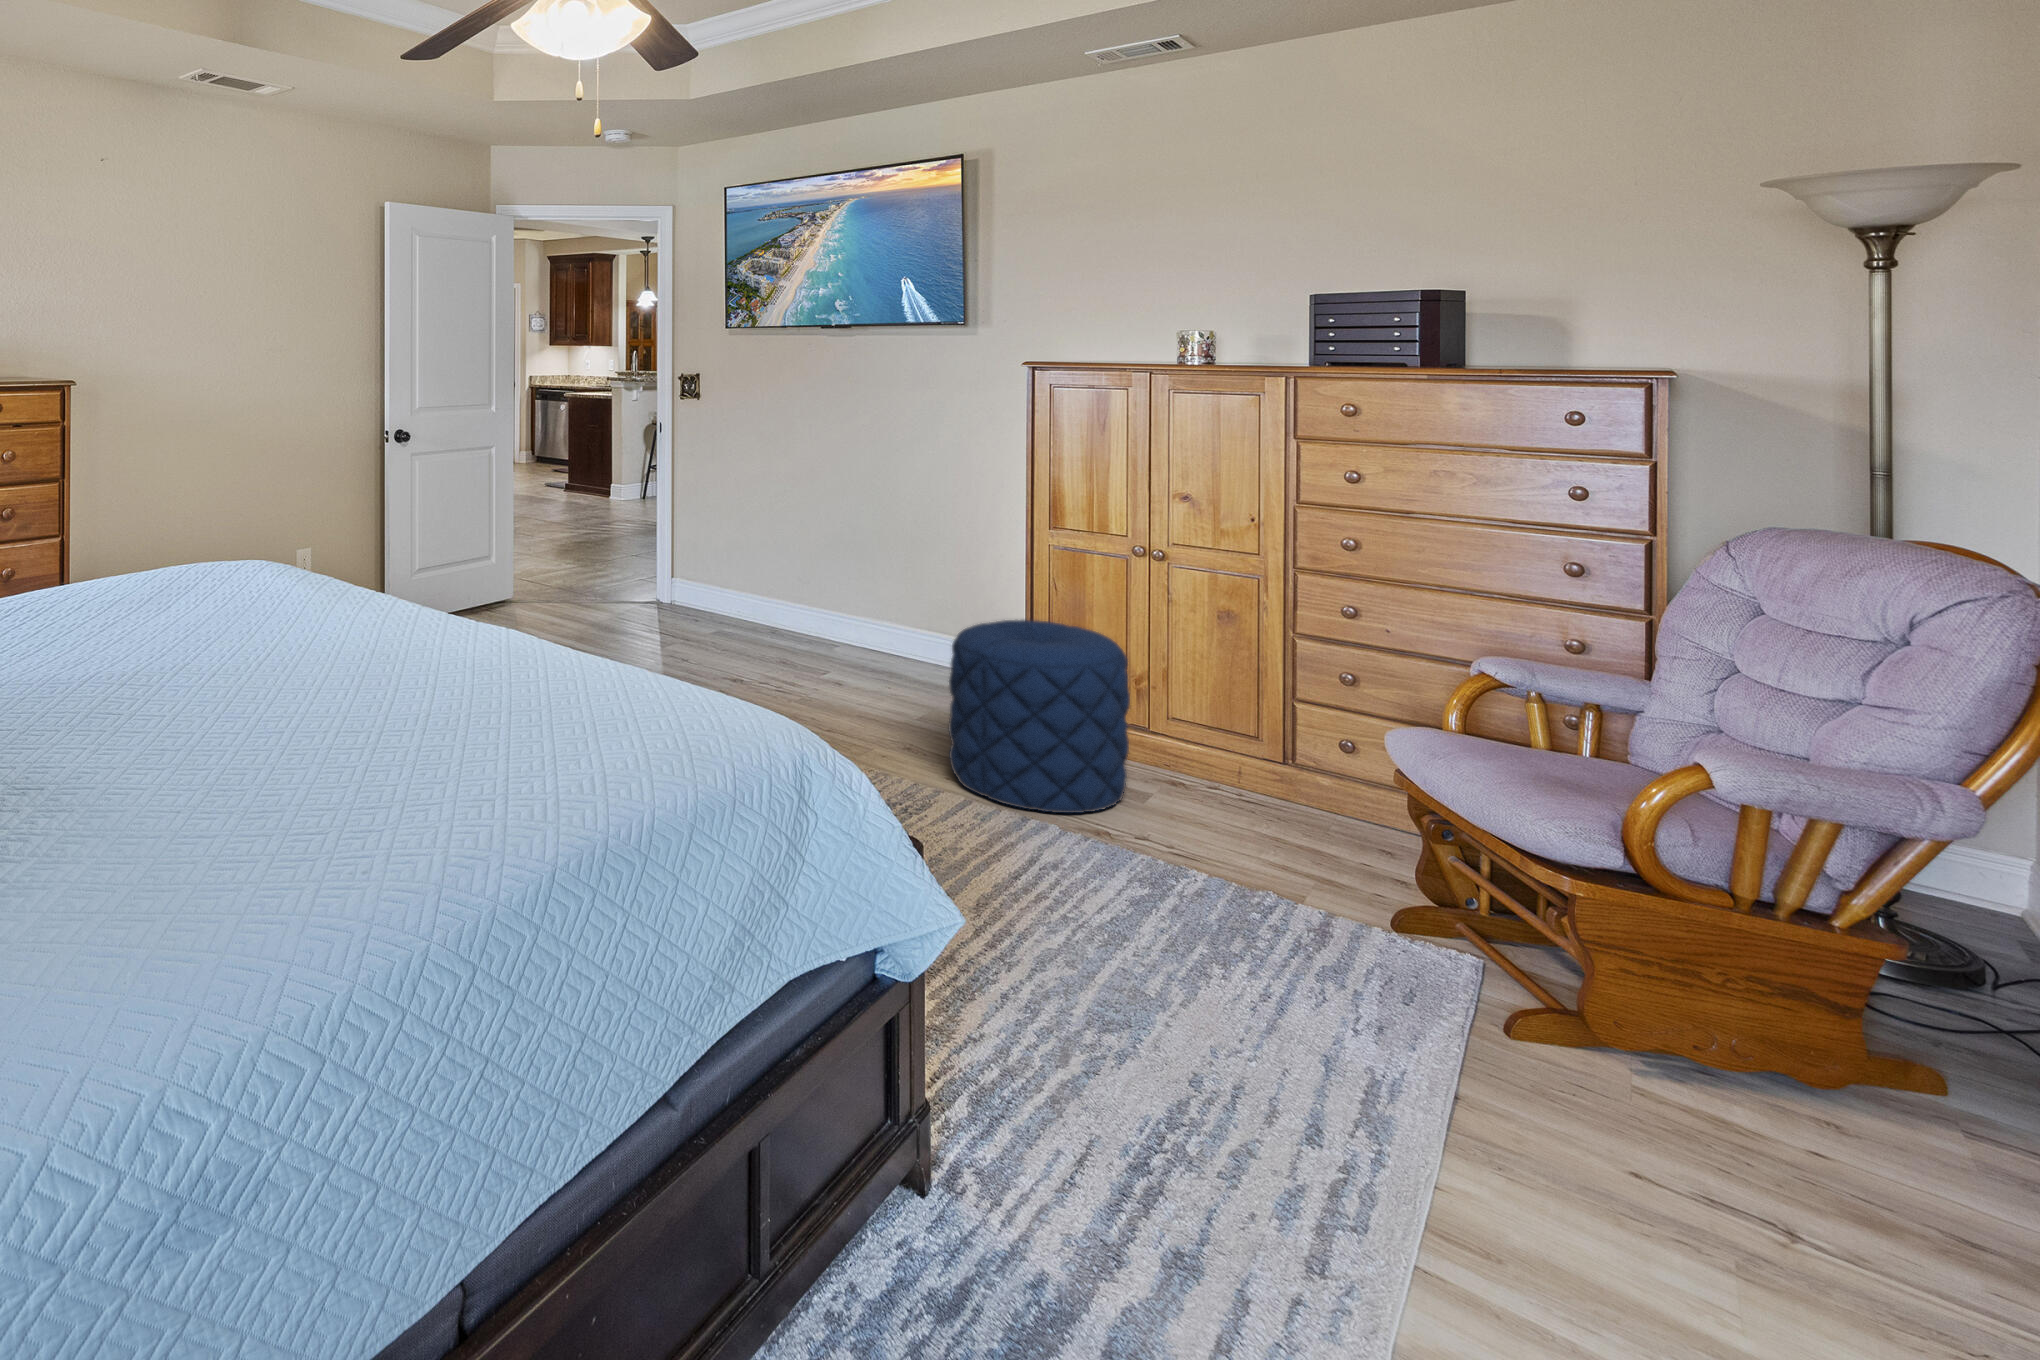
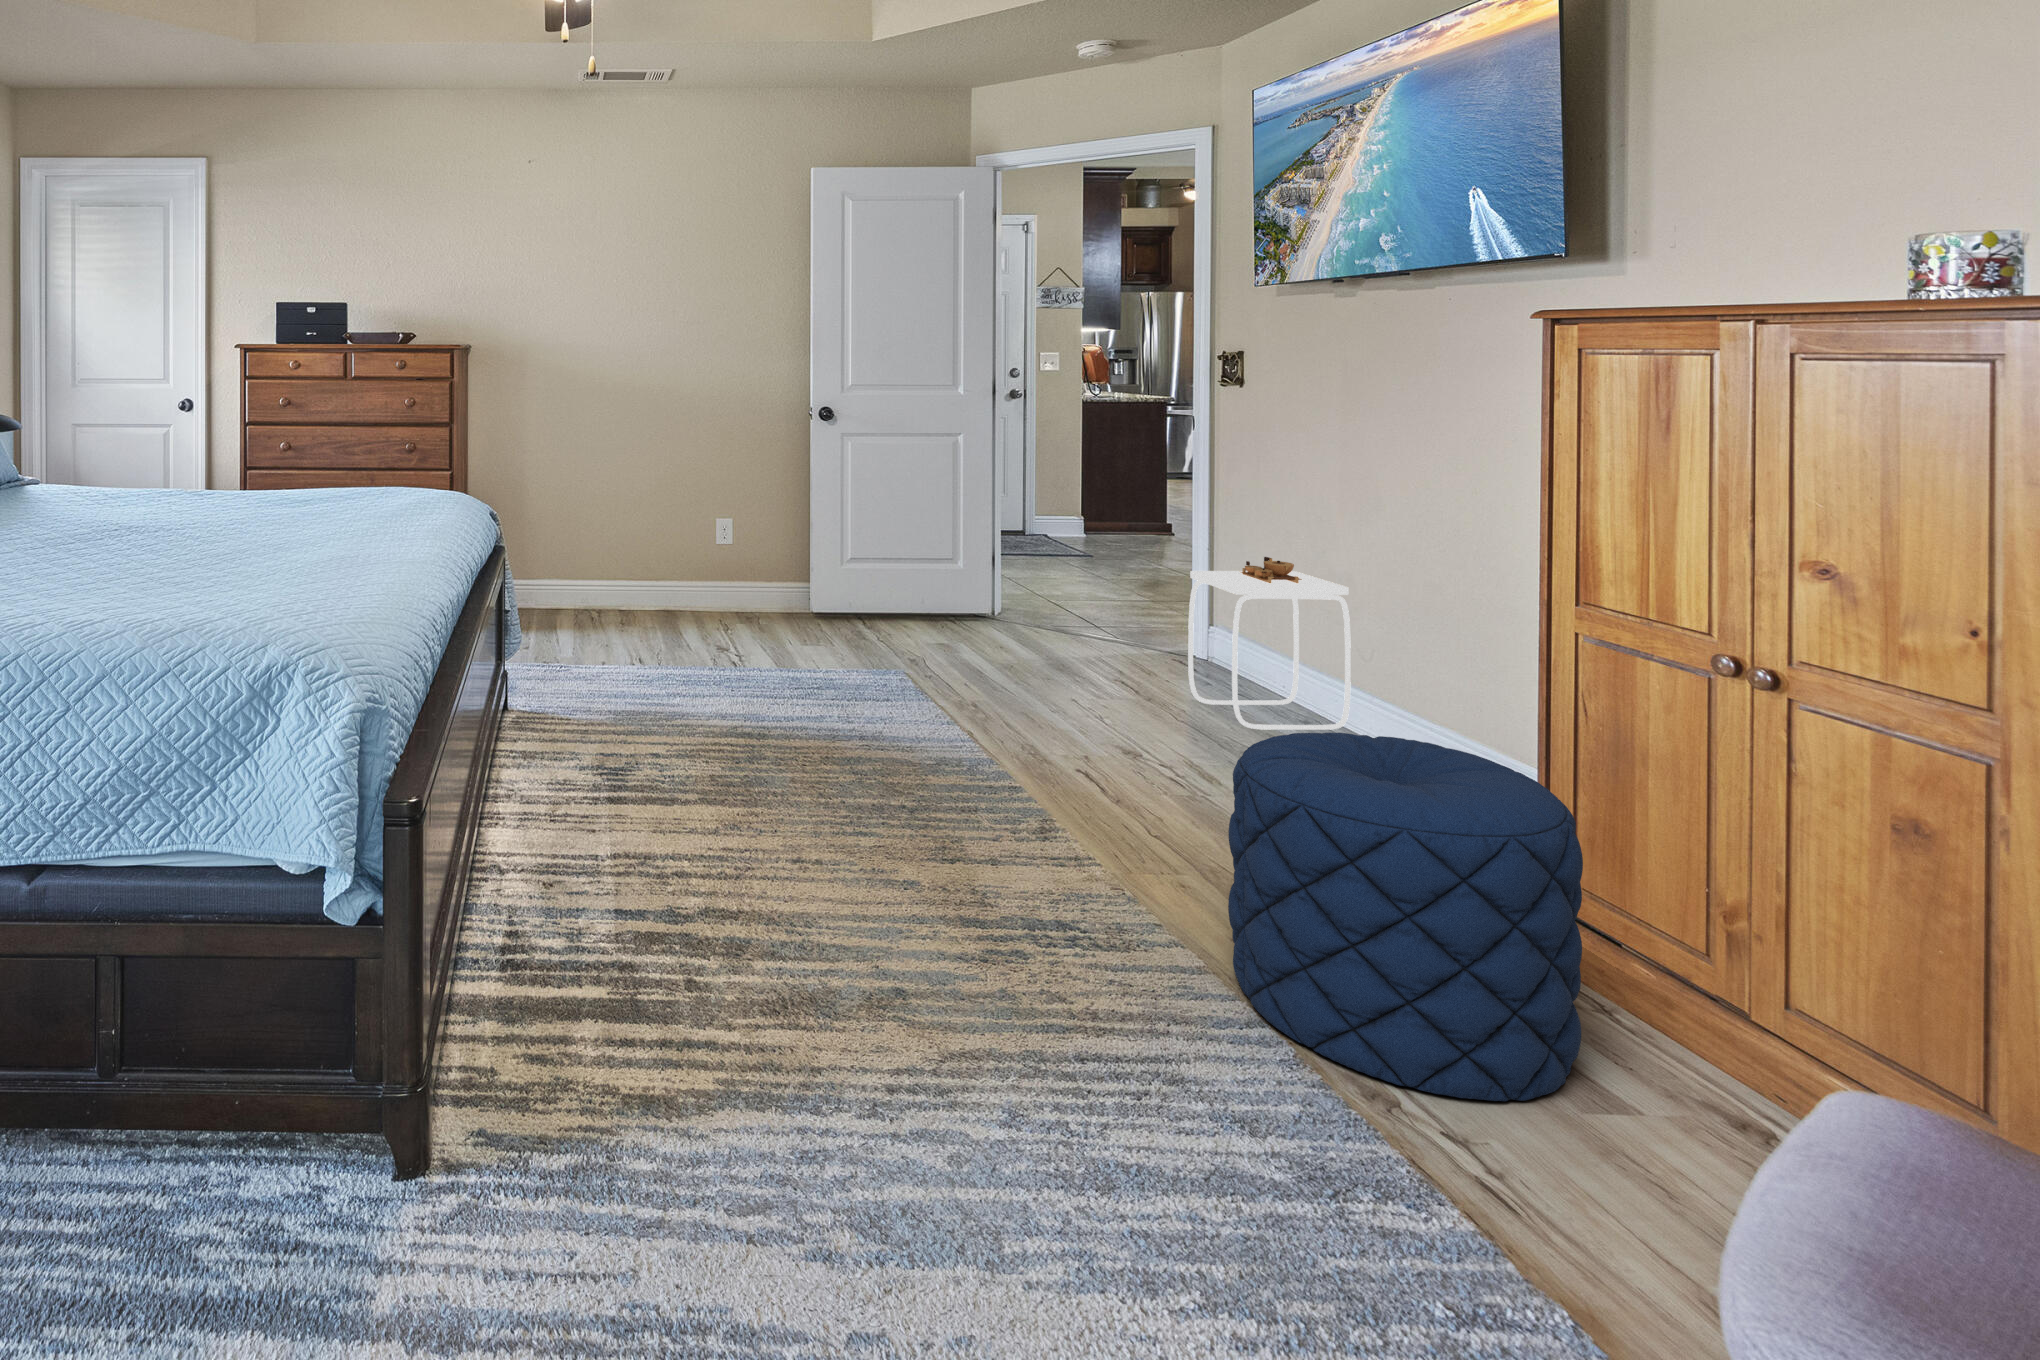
side table: none [711,522,804,644] -> present [1188,557,1351,730]

